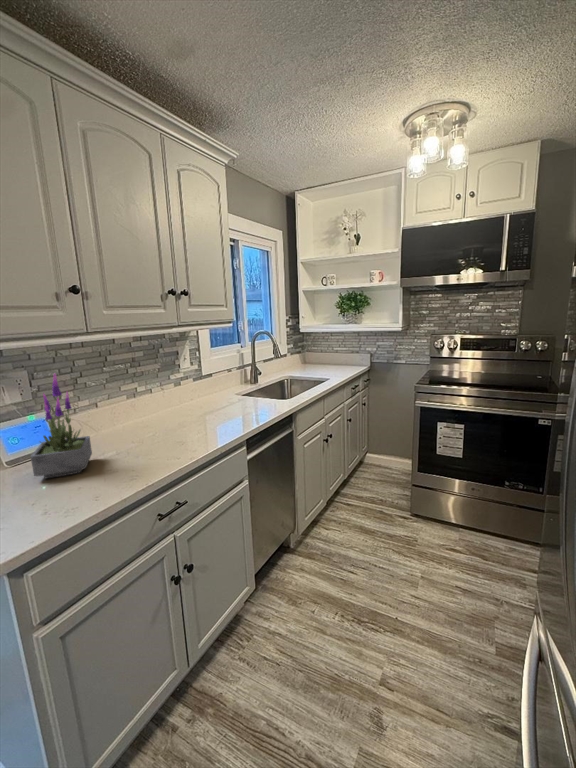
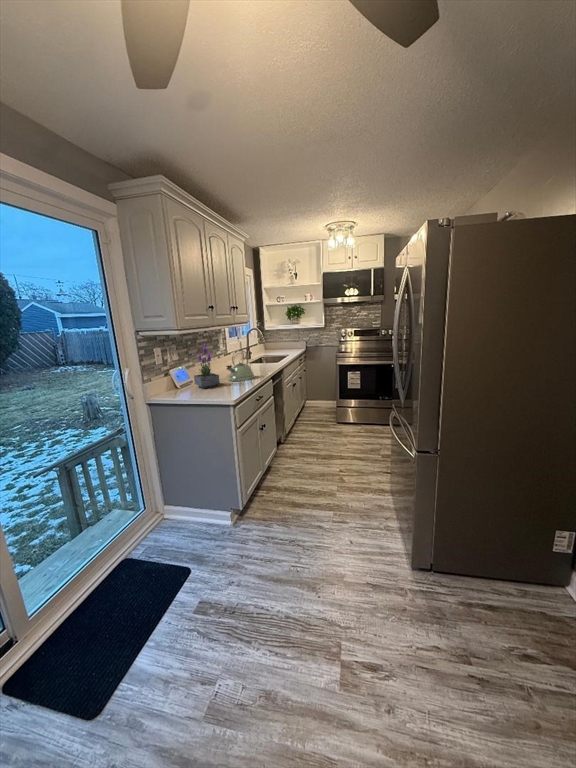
kettle: none [118,388,190,462] -> present [226,350,254,381]

